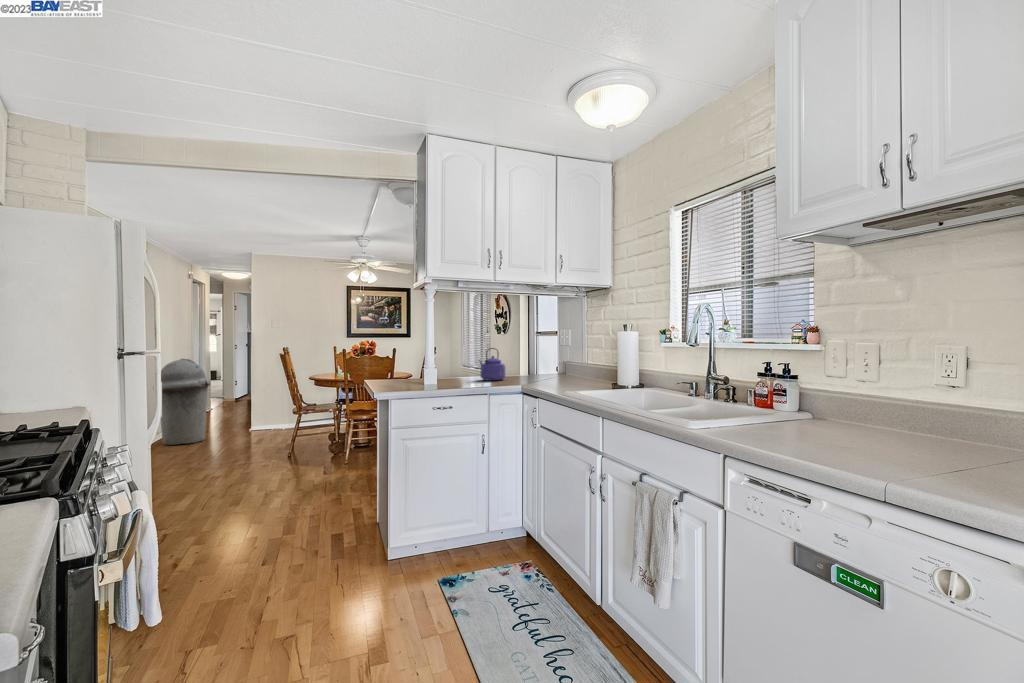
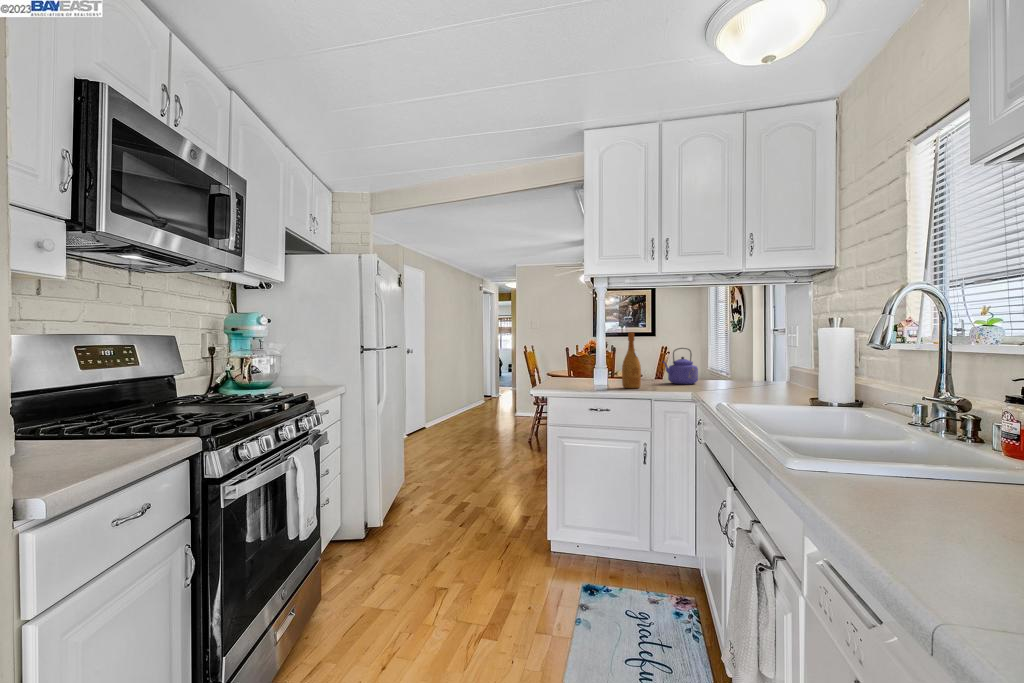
wine bottle: none [452,334,469,386] -> present [622,332,641,388]
trash can: present [161,359,211,445] -> none [449,354,487,421]

